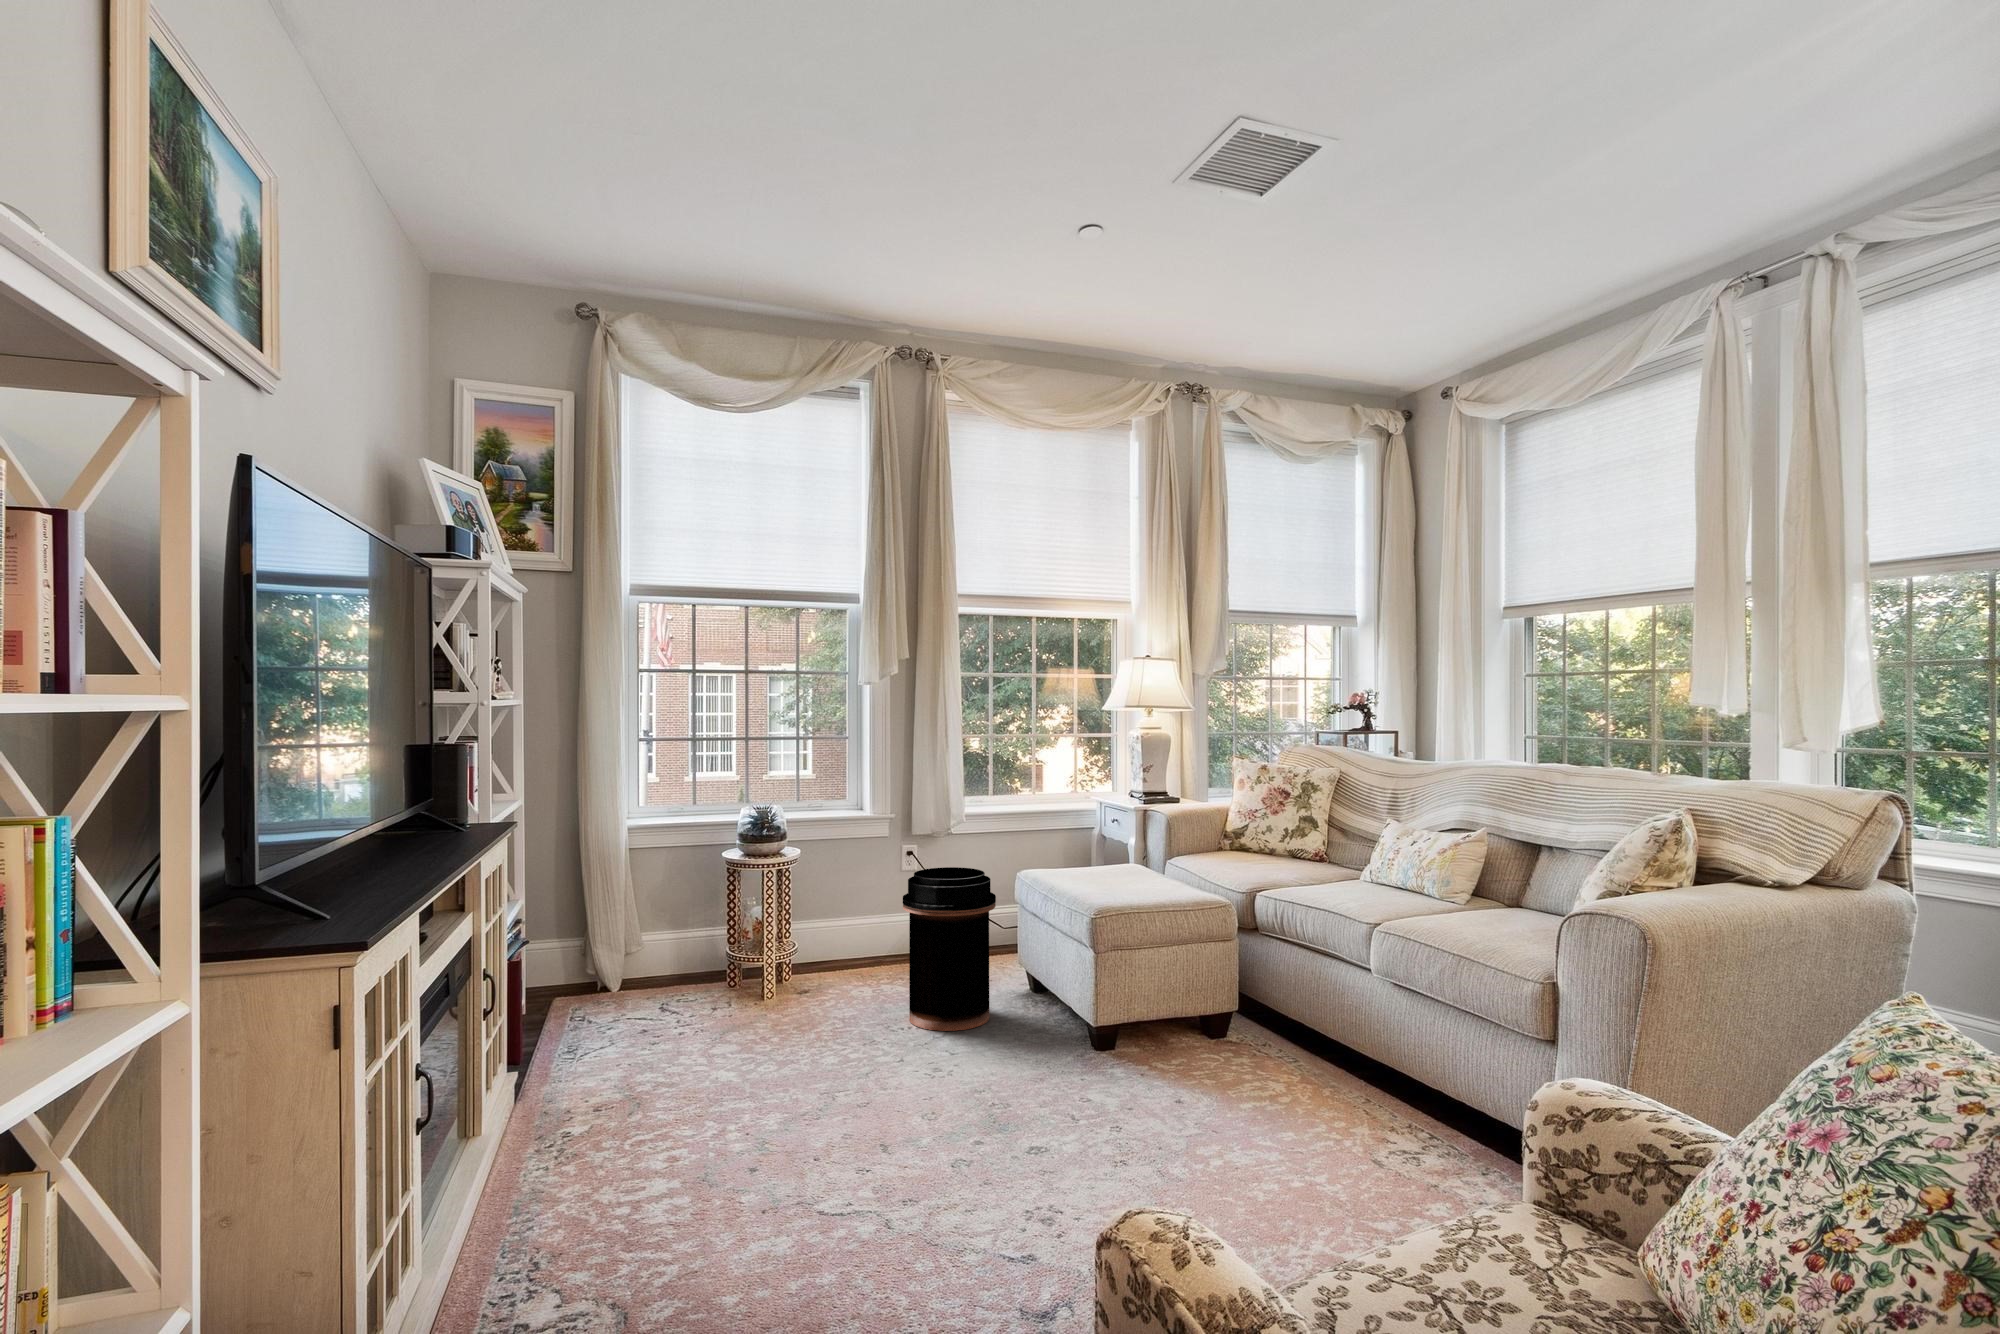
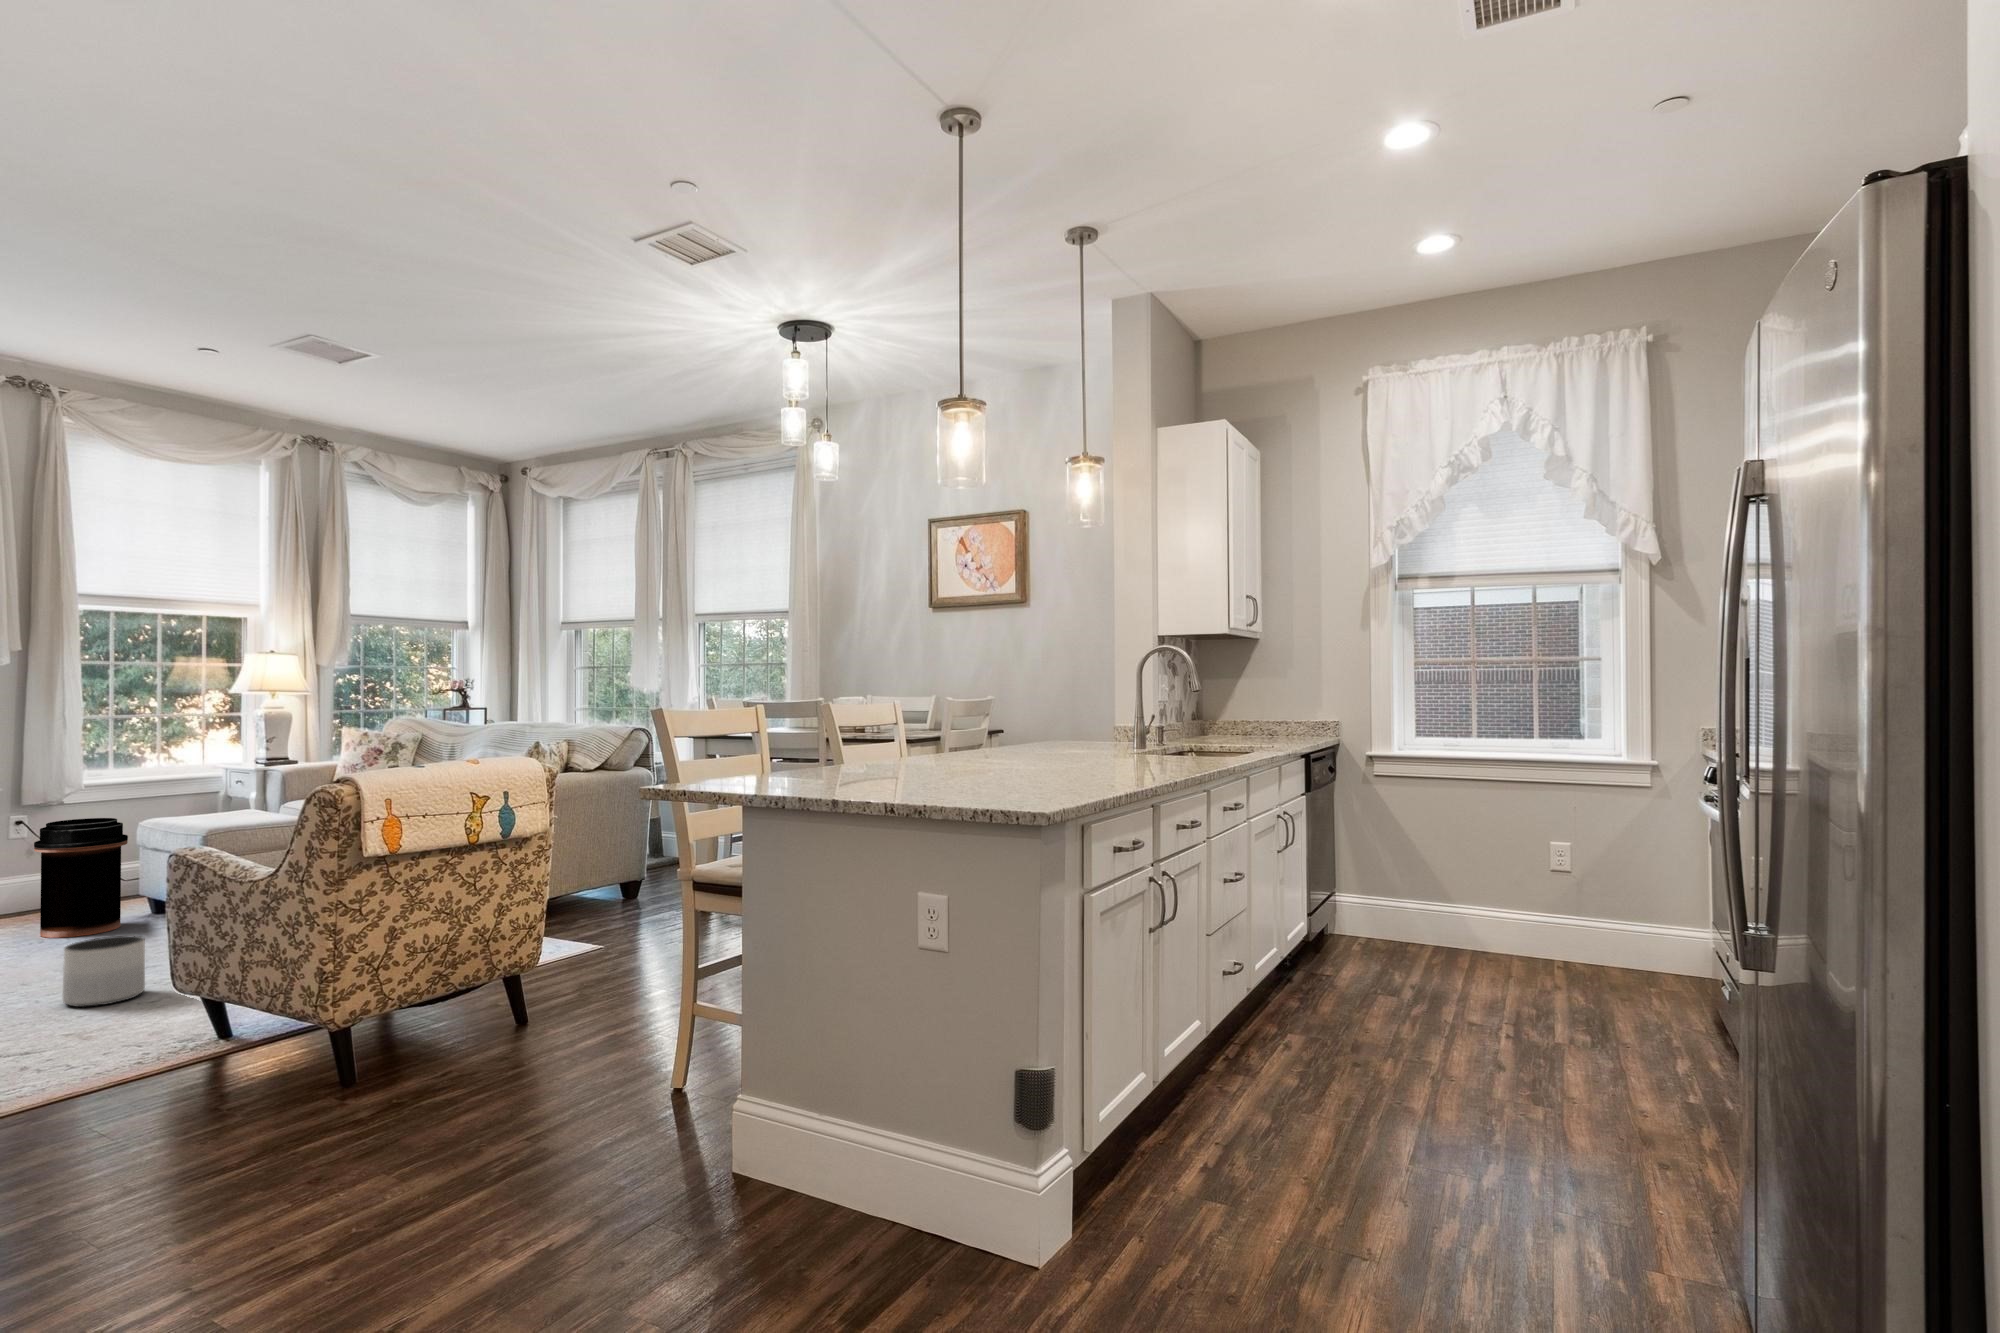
planter: none [873,1121,986,1273] -> present [62,935,145,1007]

